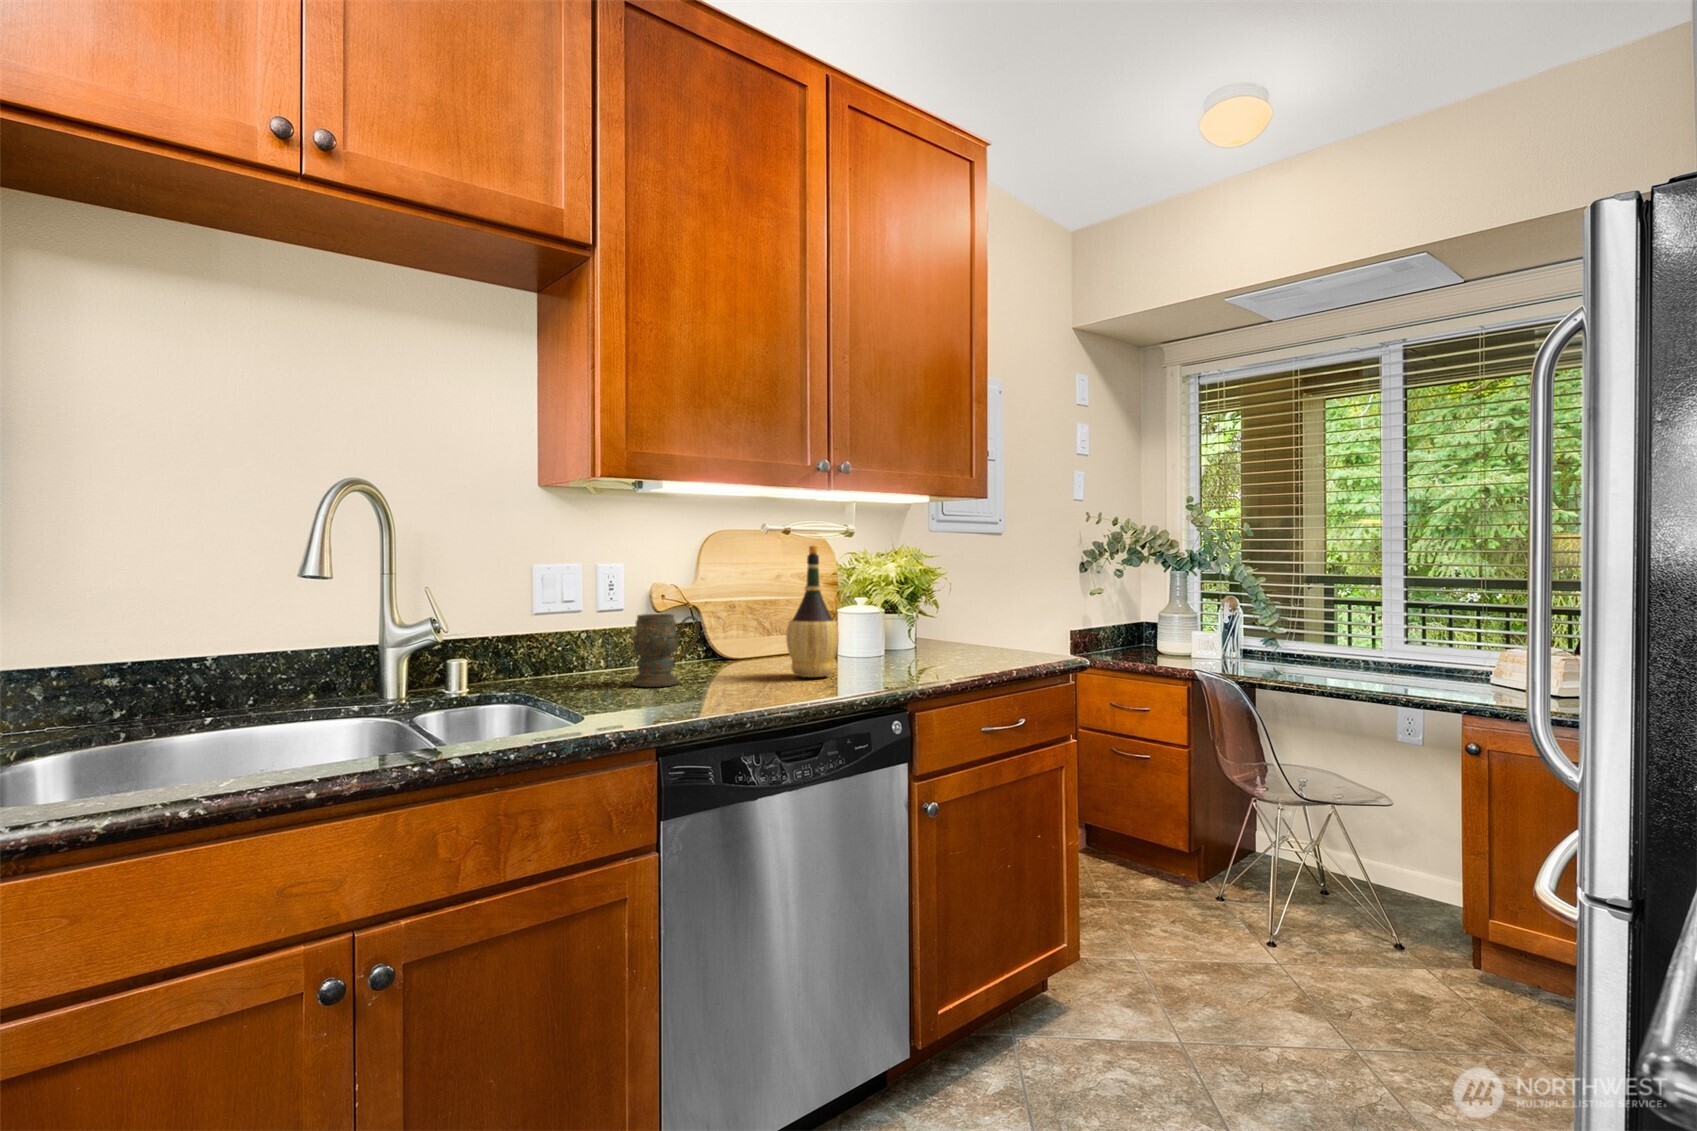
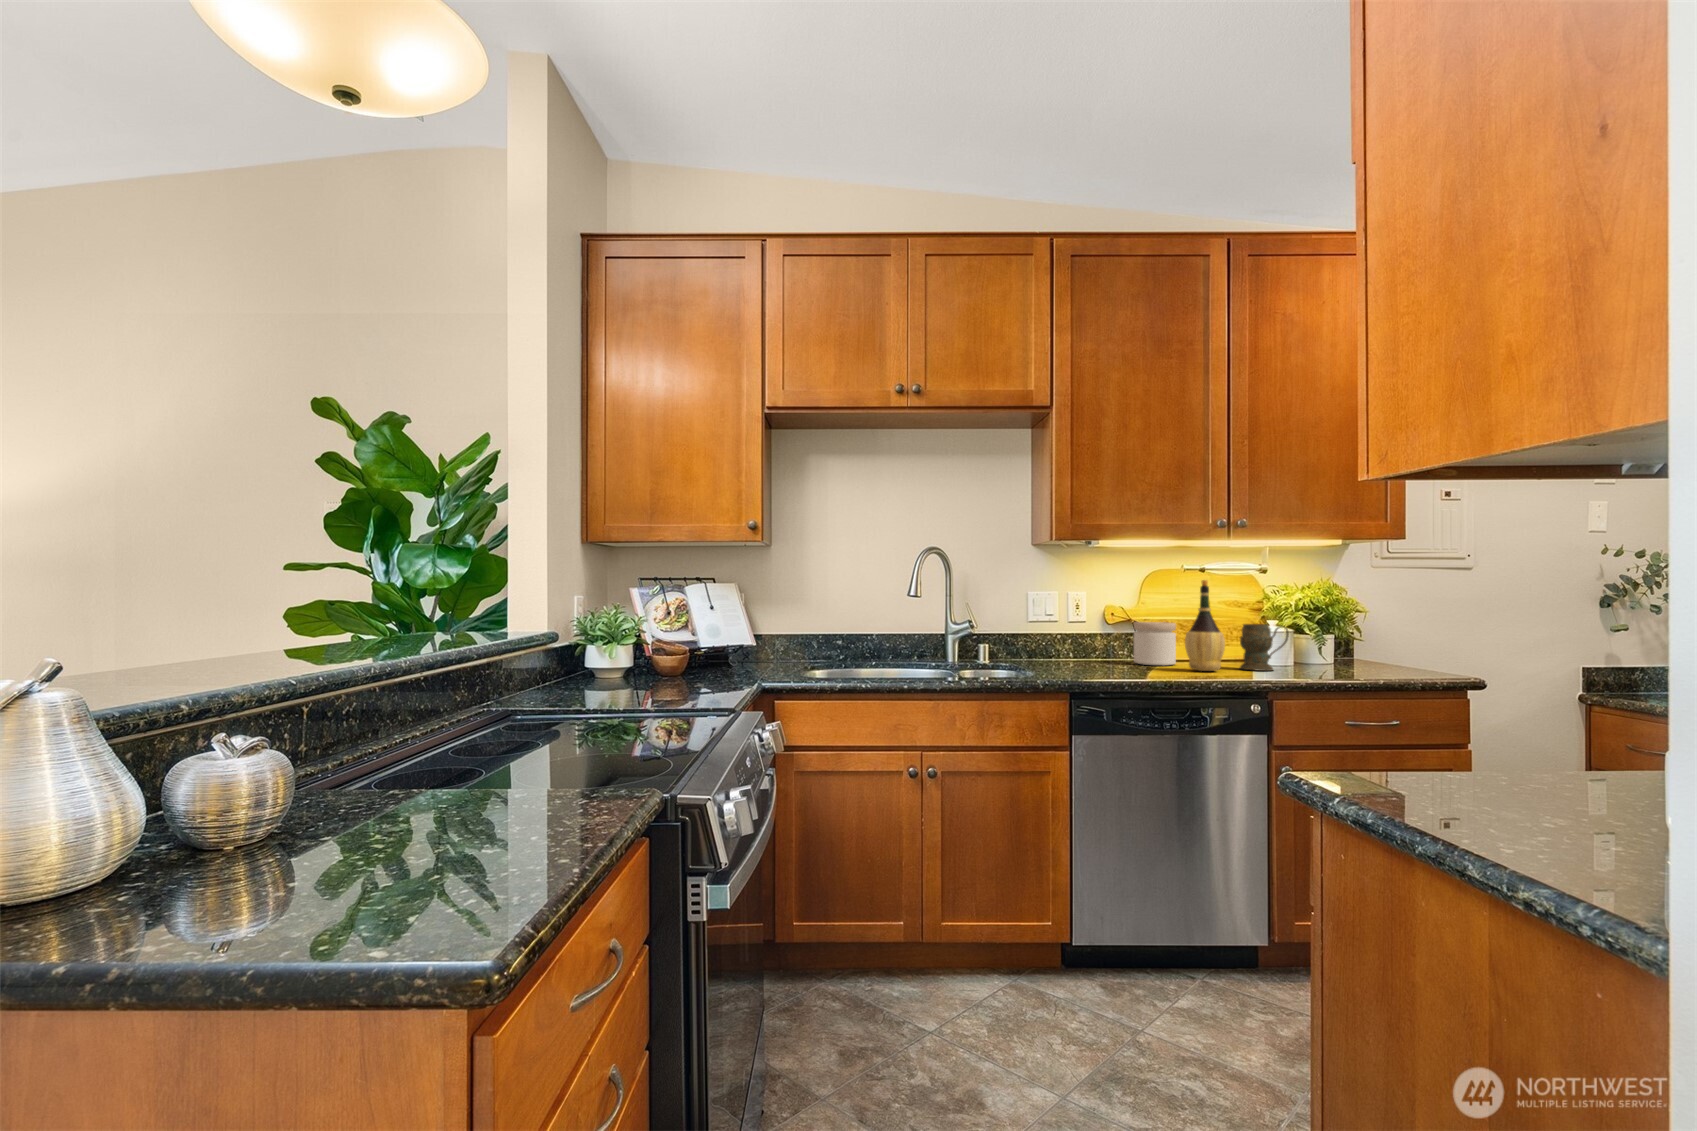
jar: none [699,606,757,671] -> present [1134,622,1176,666]
mug: present [632,614,699,687] -> present [1240,624,1289,671]

